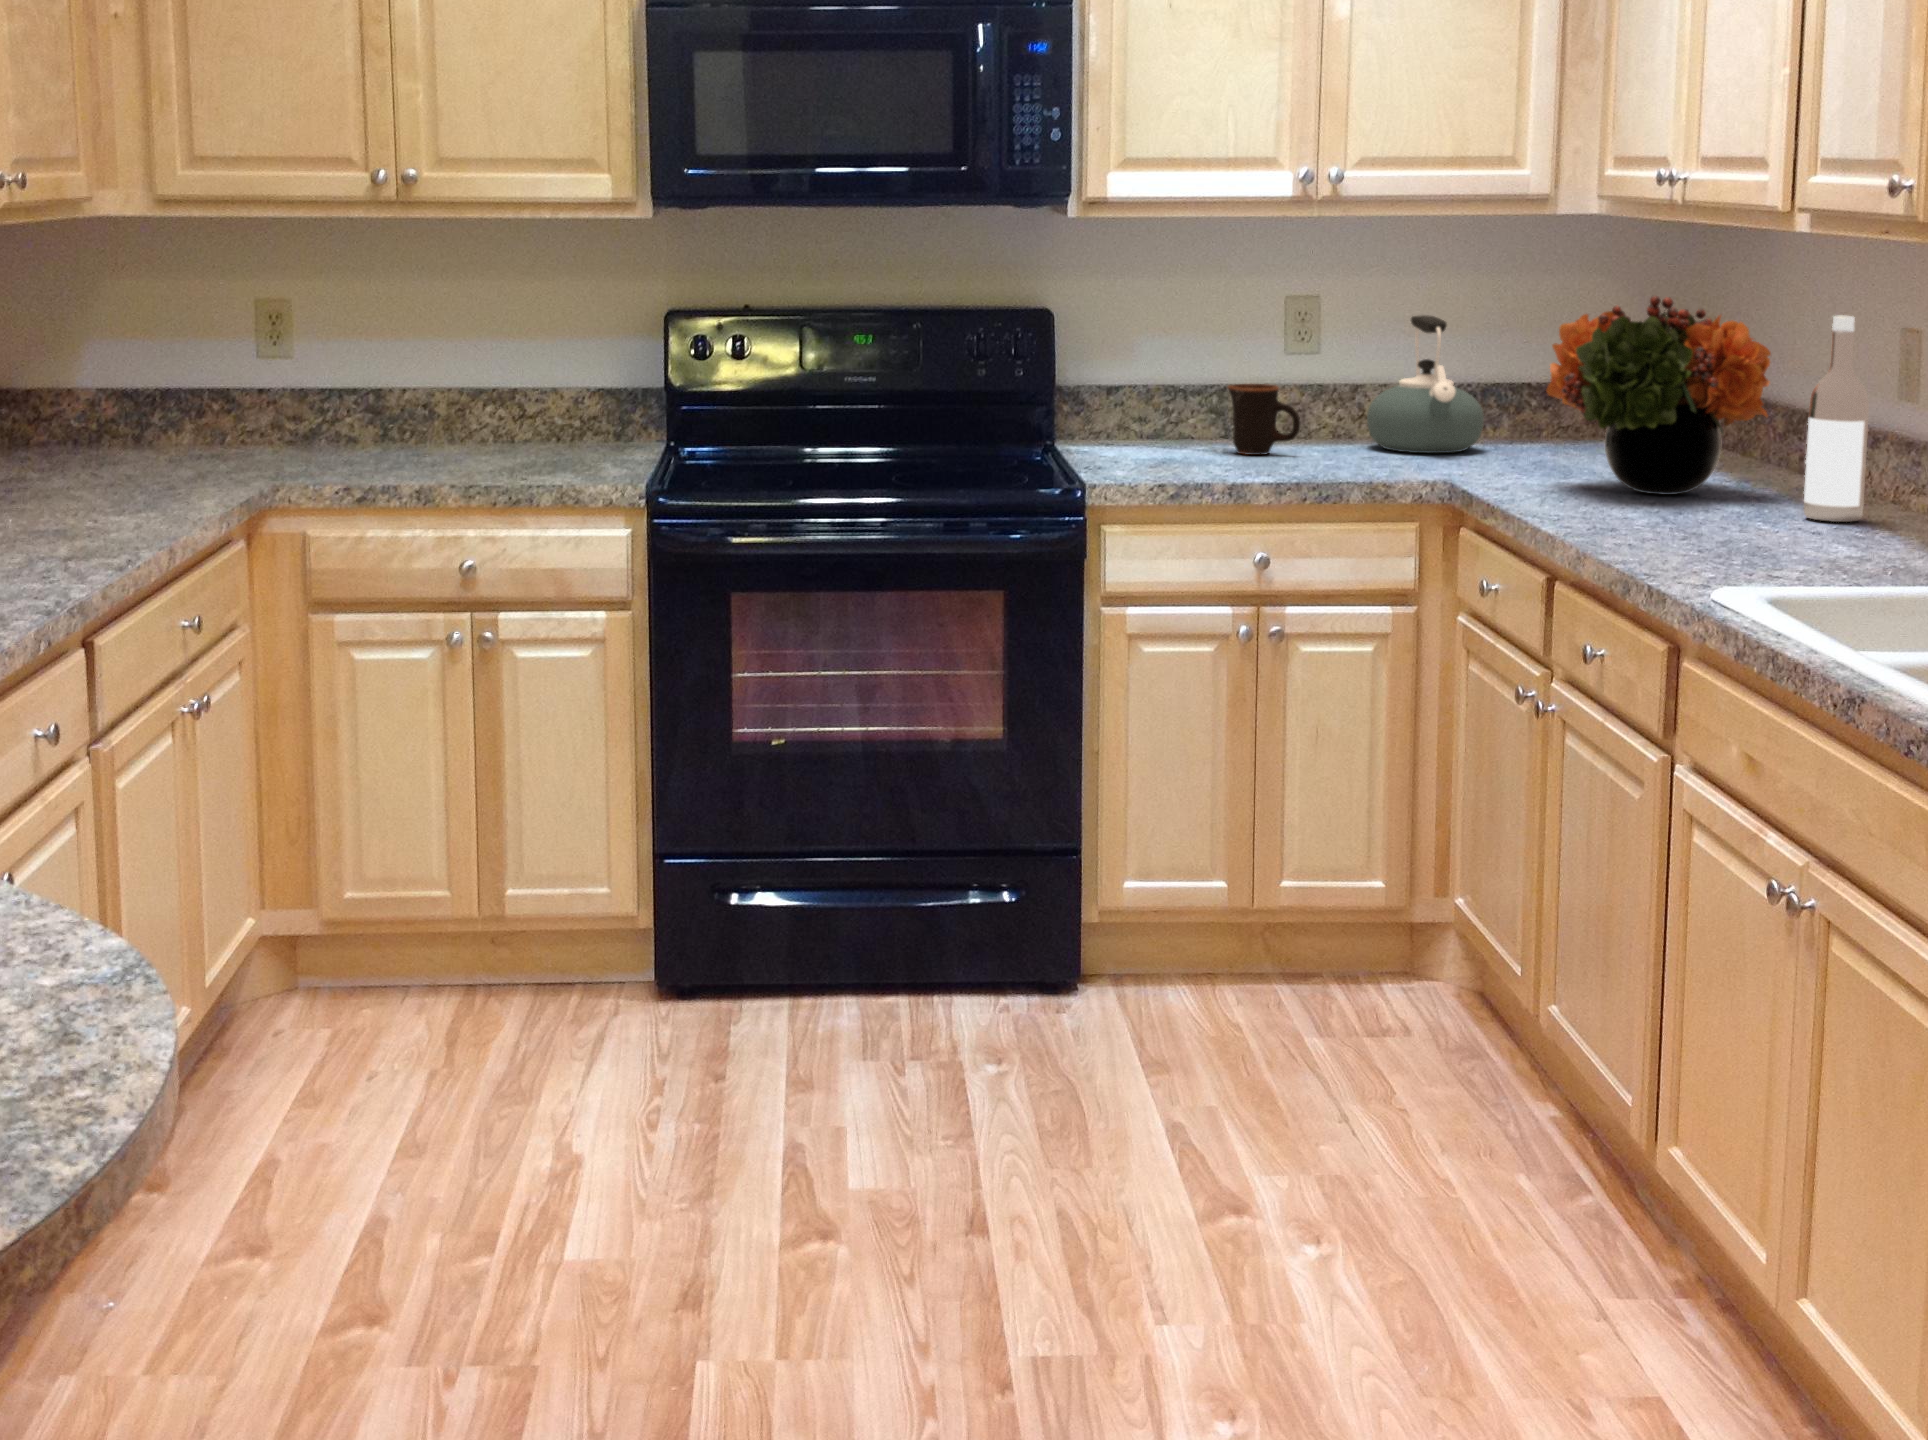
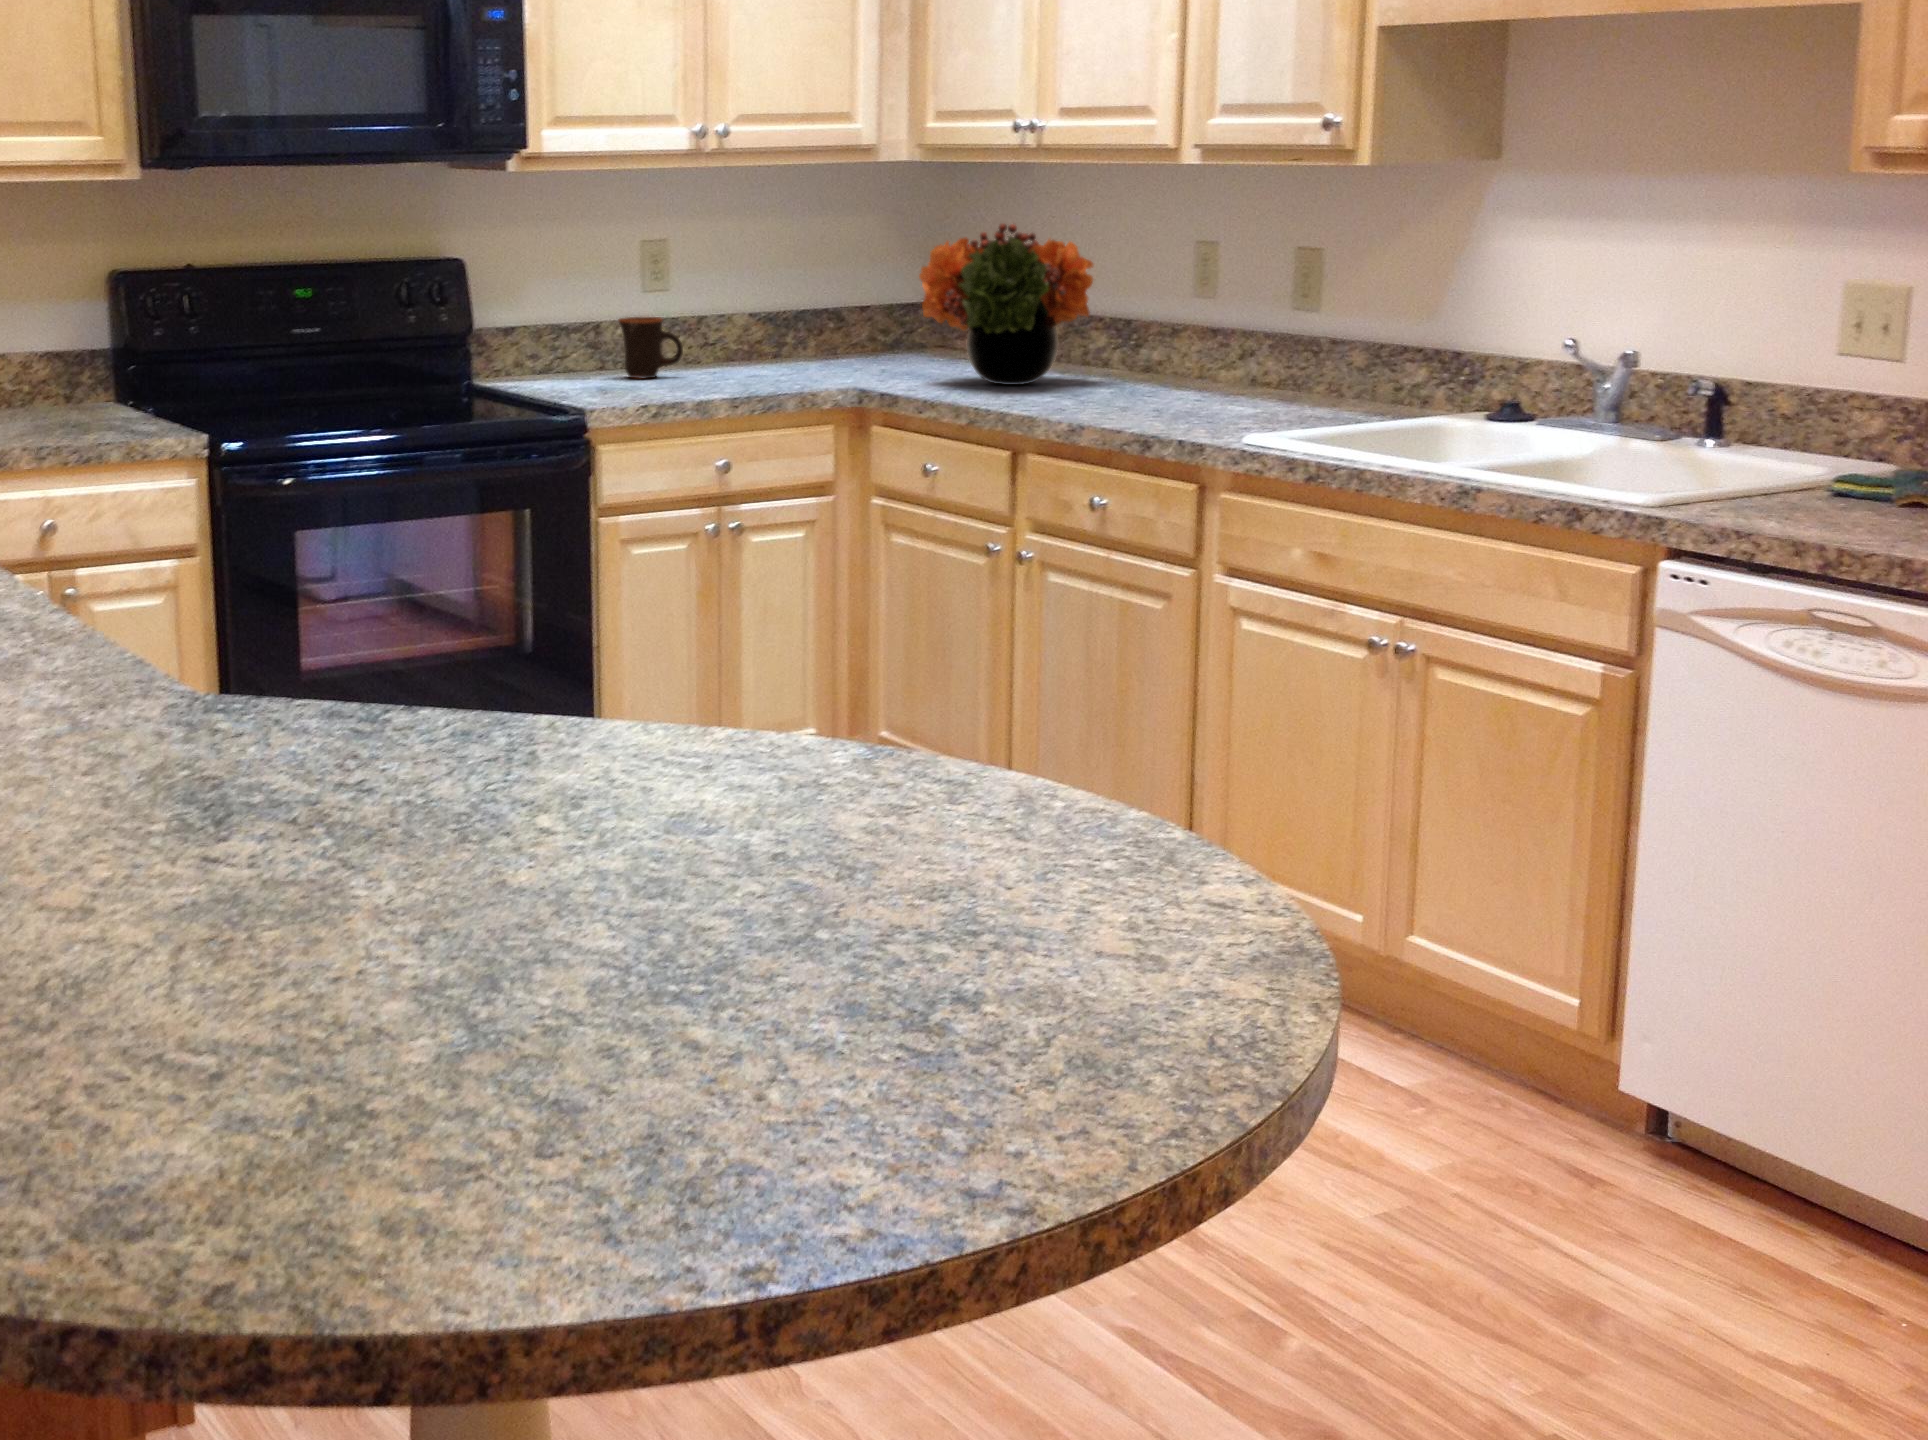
kettle: present [1367,315,1484,453] -> none [711,252,809,369]
wine bottle: present [1804,316,1869,522] -> none [1151,231,1198,394]

